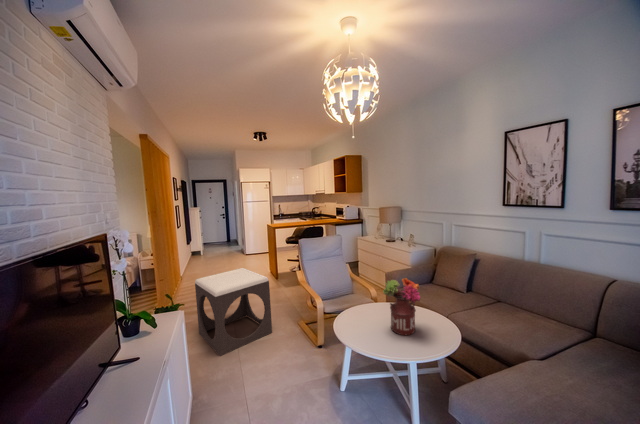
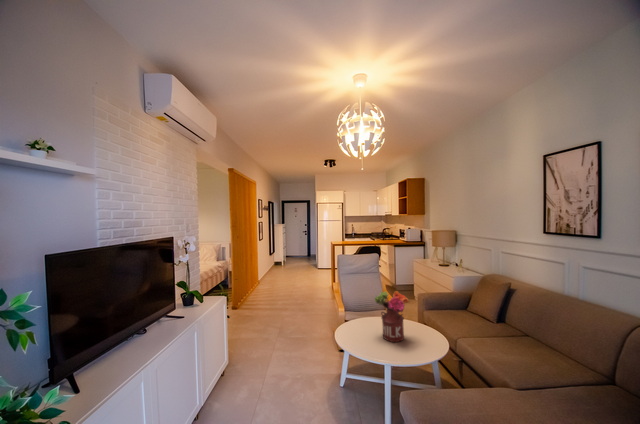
footstool: present [195,268,272,356] -> none [256,275,310,341]

